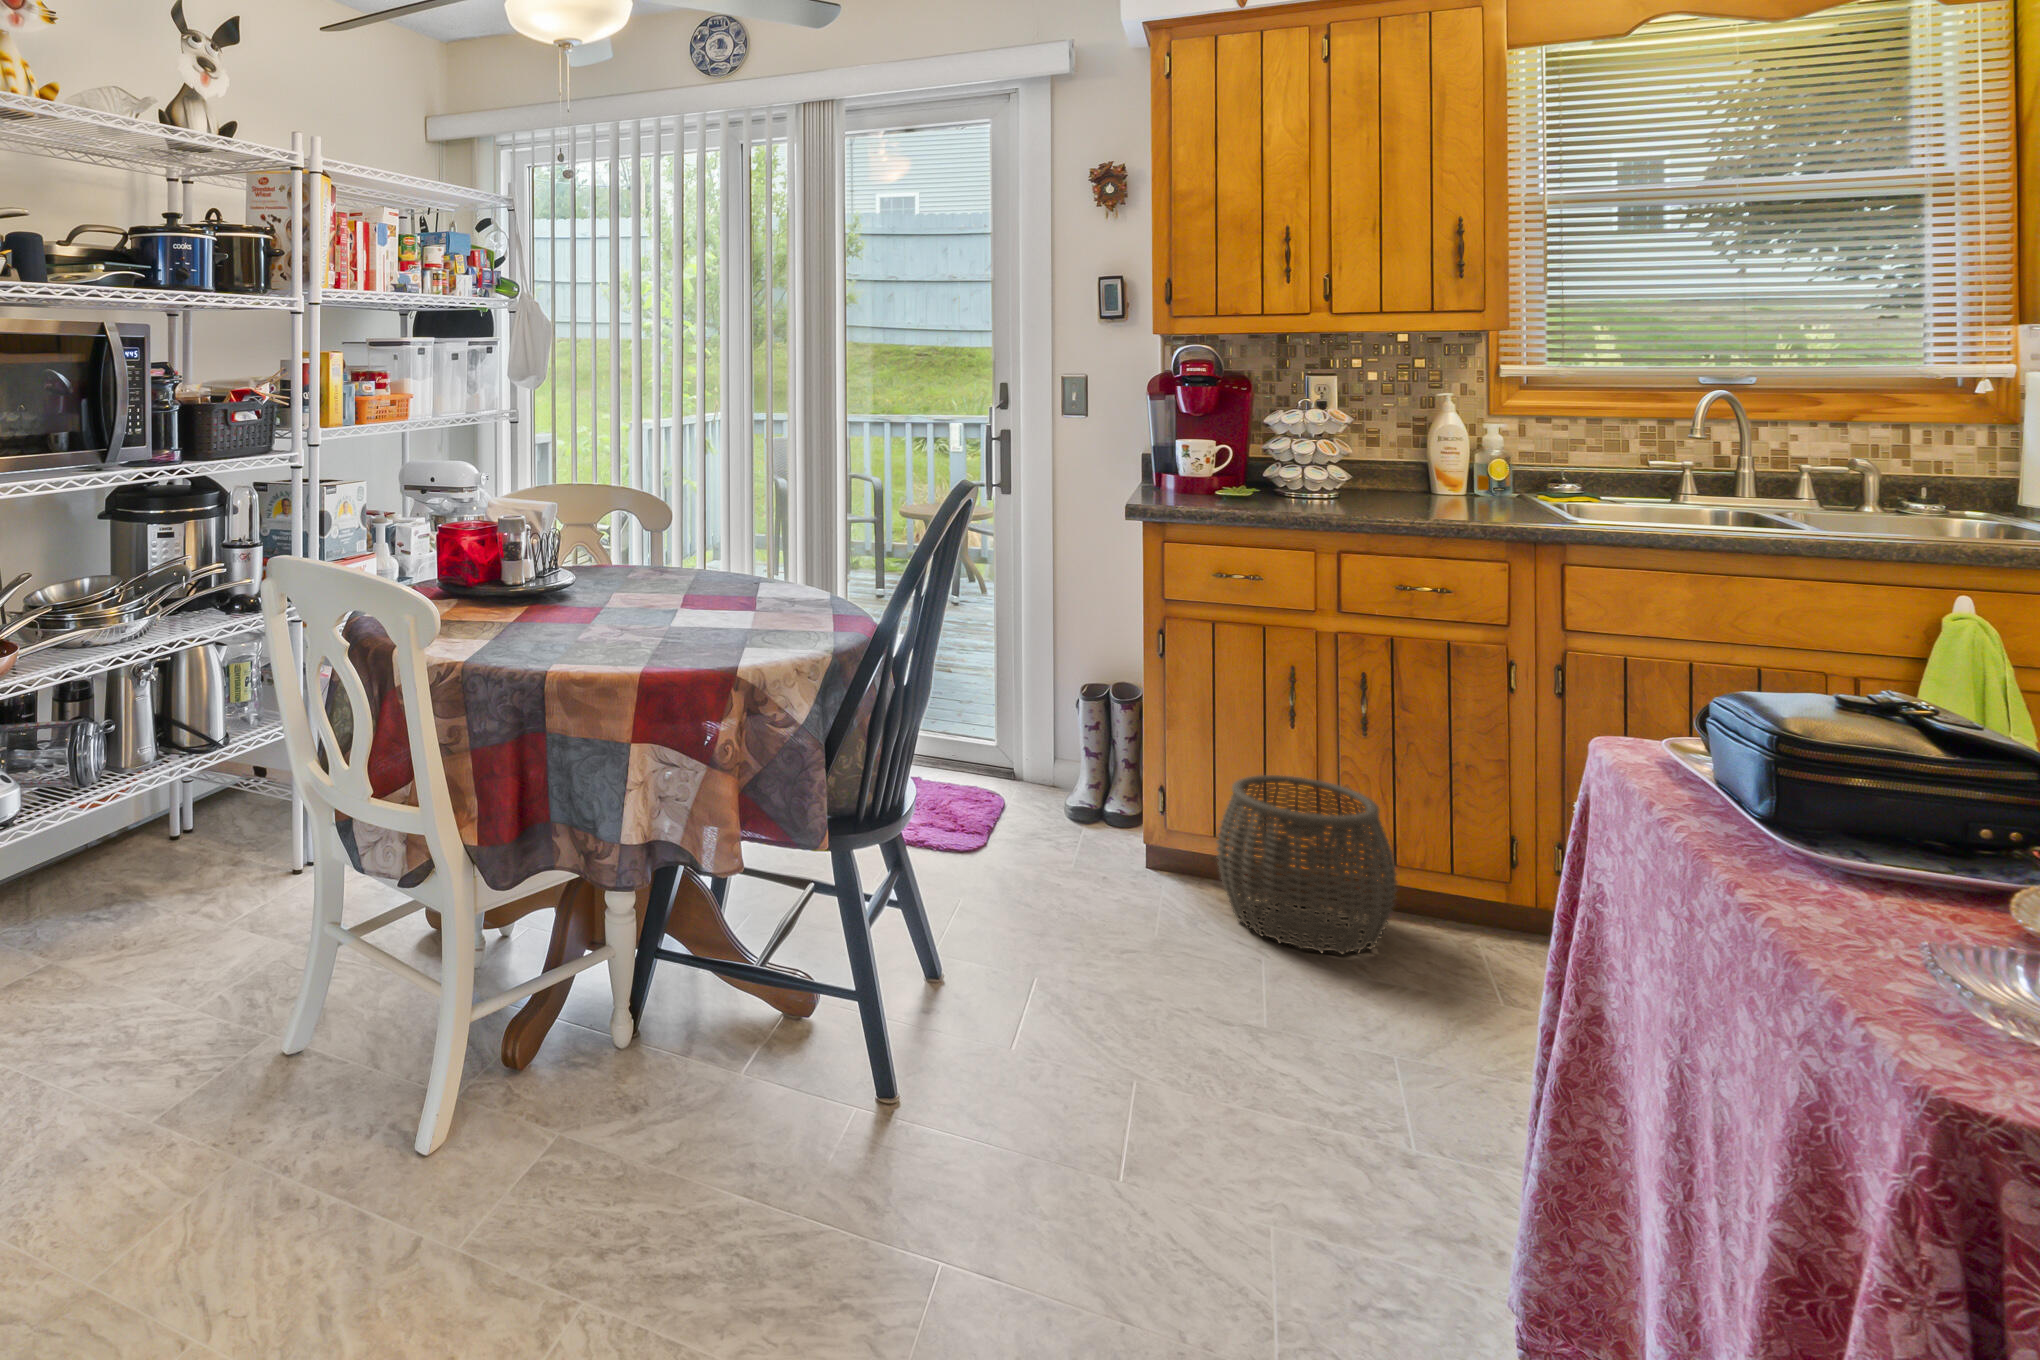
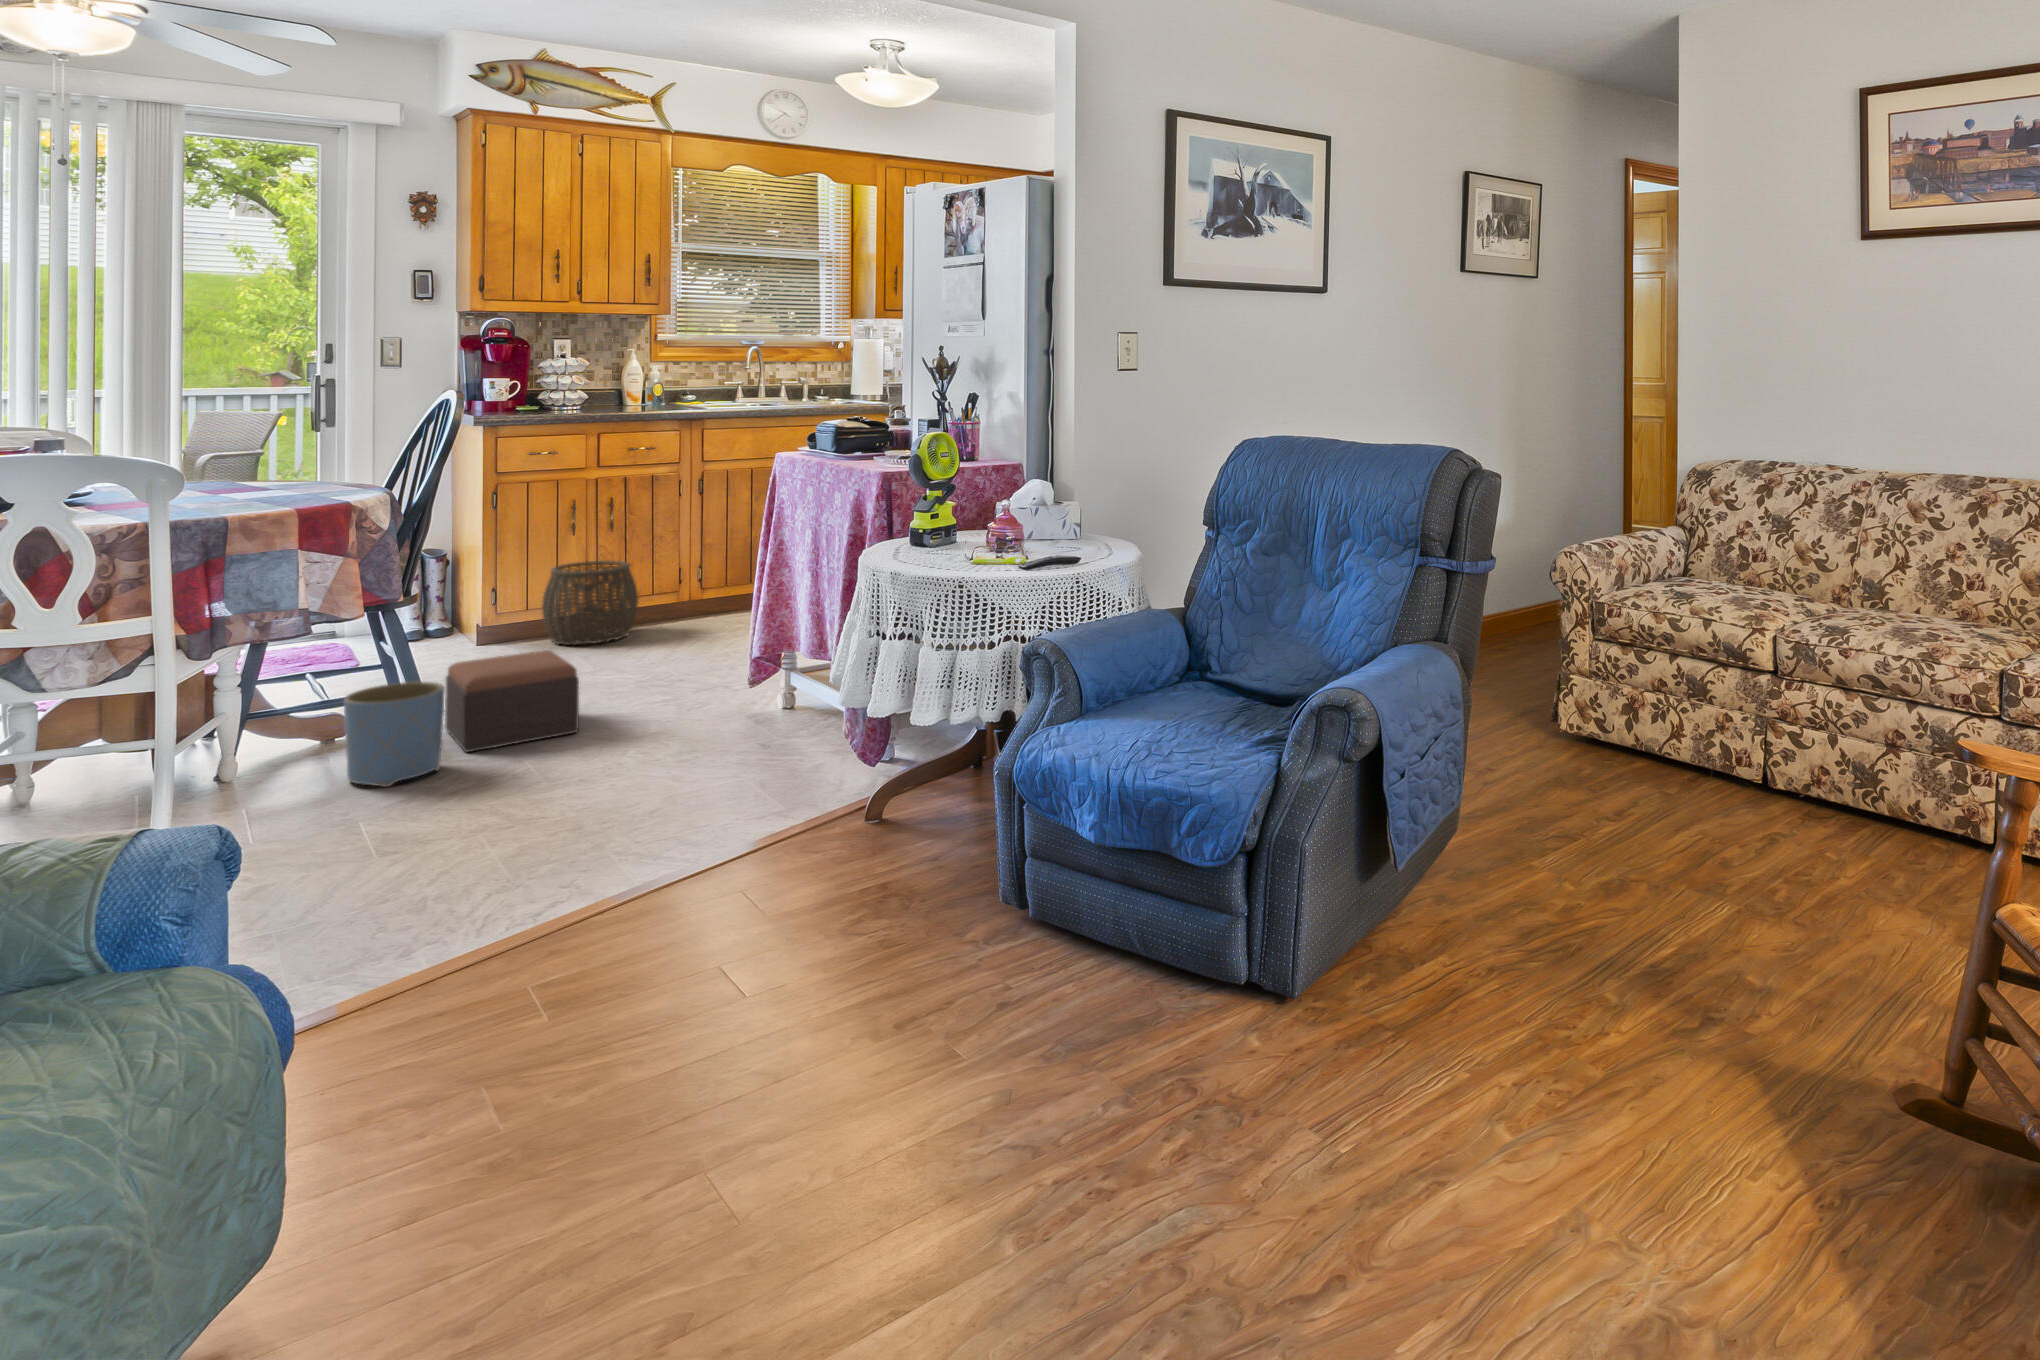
footstool: none [843,983,1072,1260] -> present [444,650,579,752]
planter: none [633,1009,781,1236] -> present [344,682,445,787]

